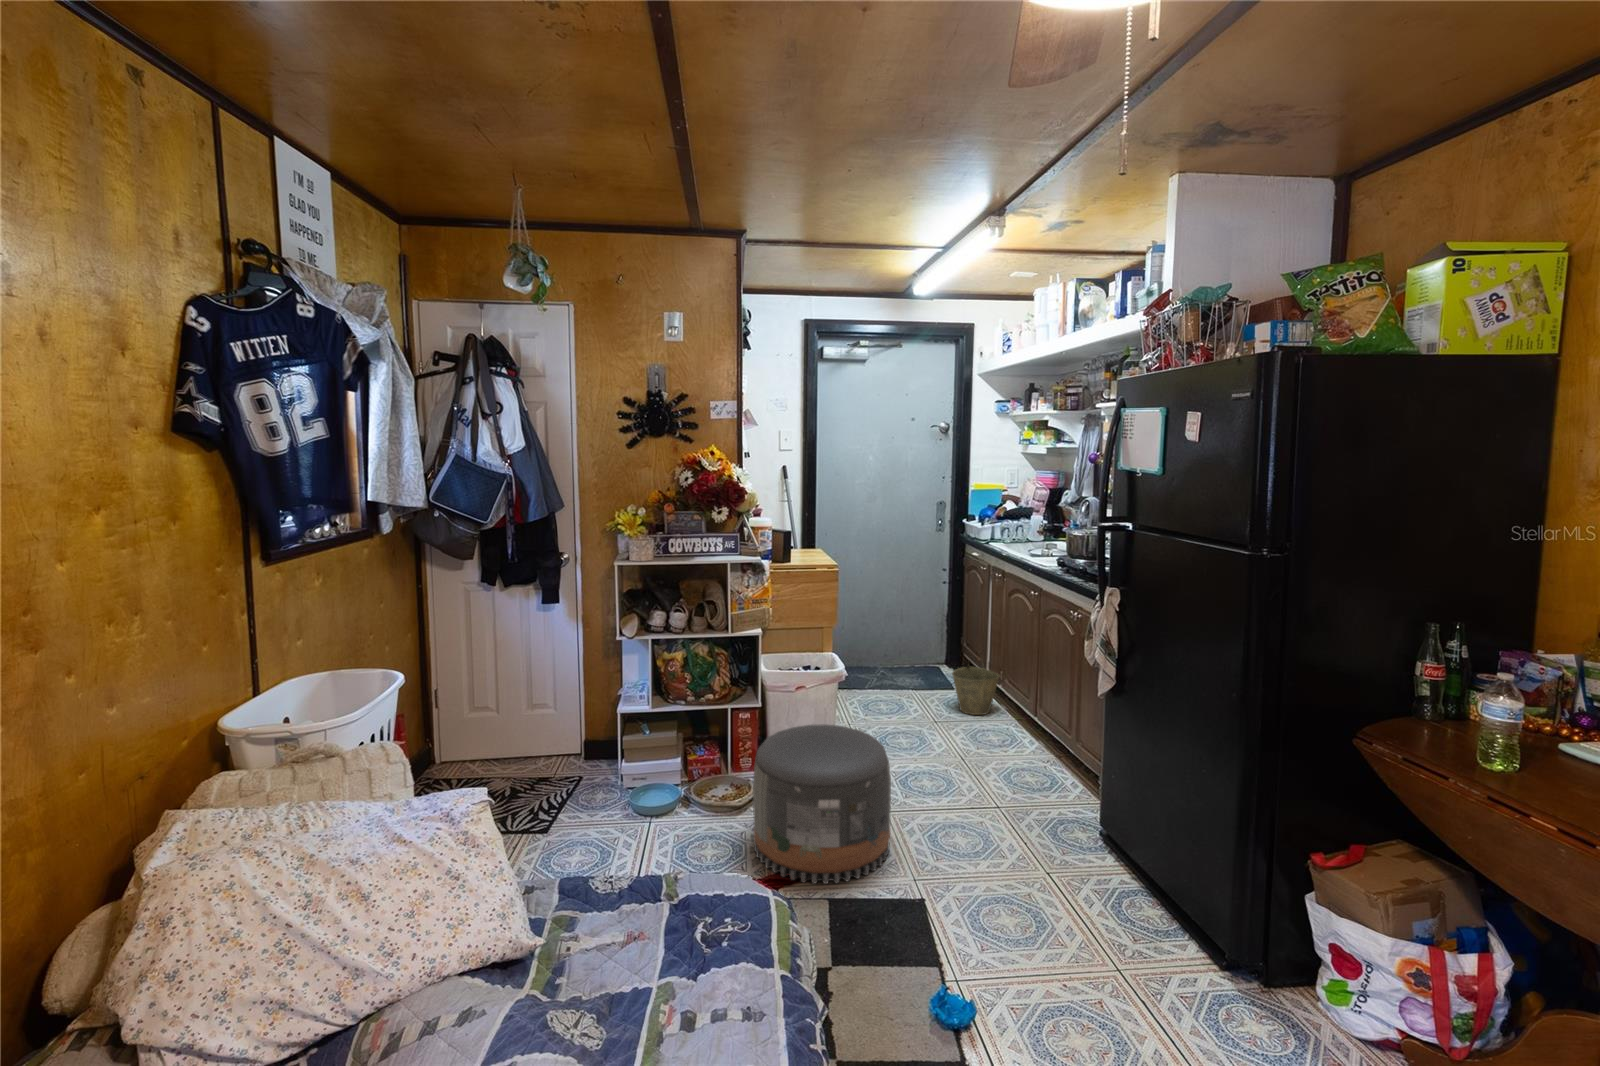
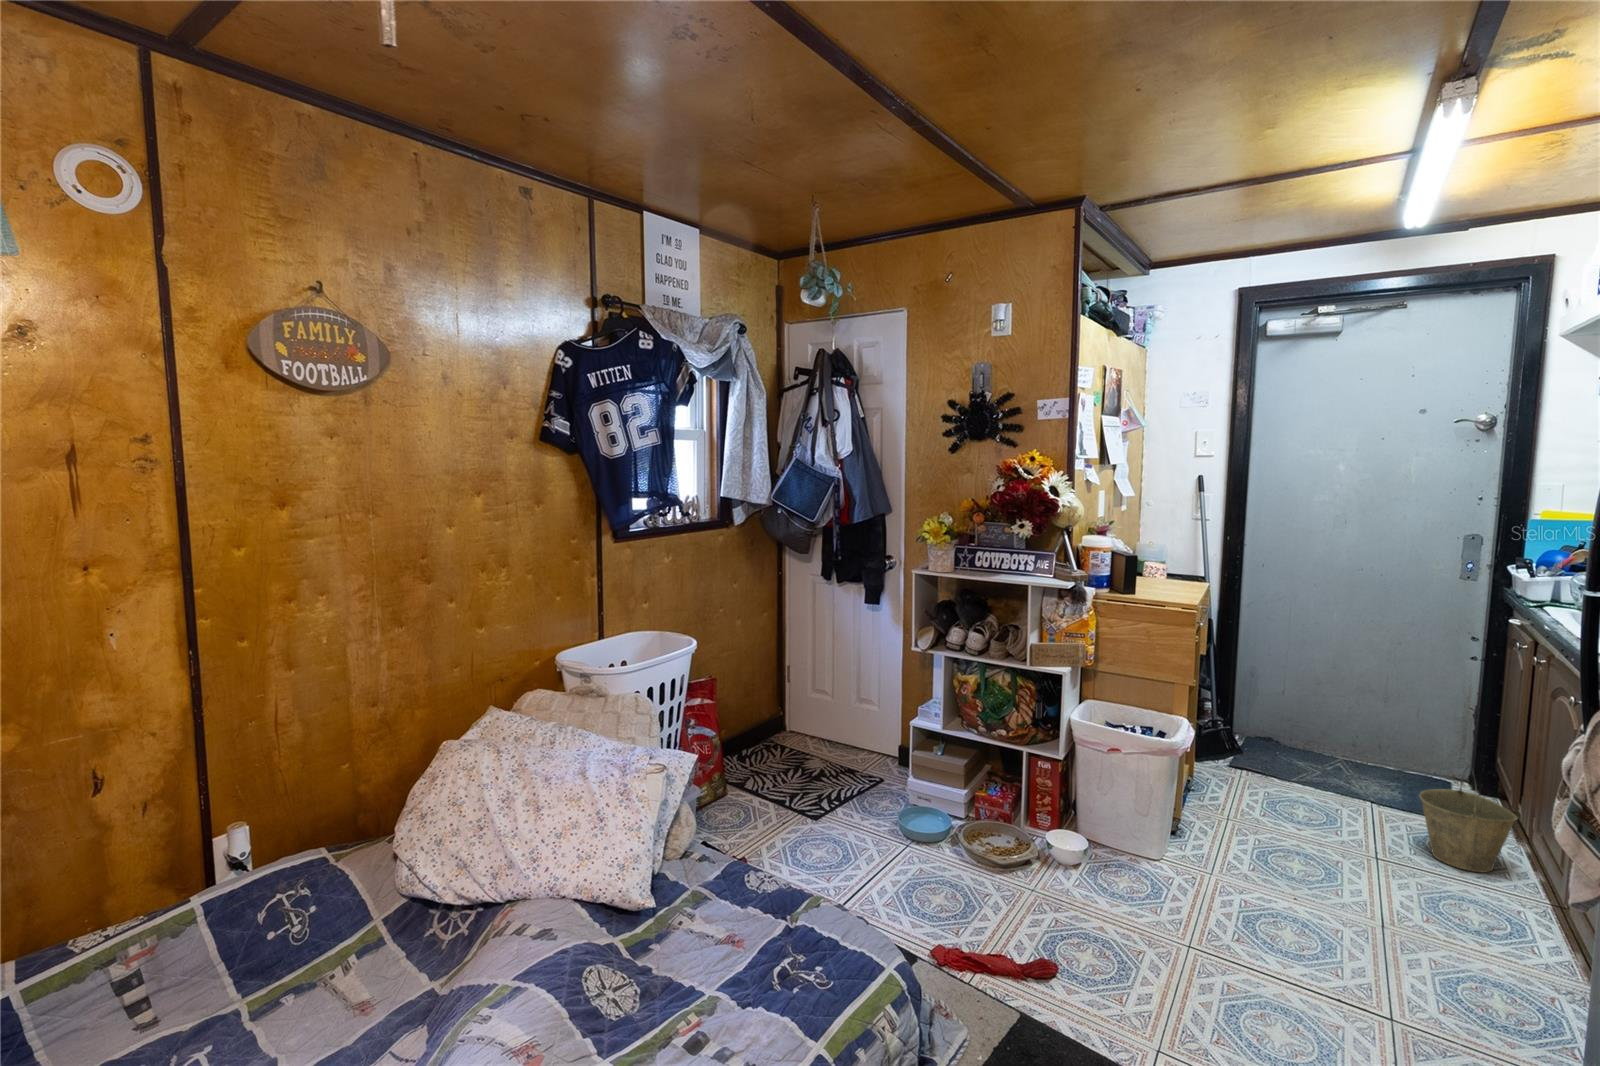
pouf: present [753,725,891,884] -> none [980,791,1165,1006]

